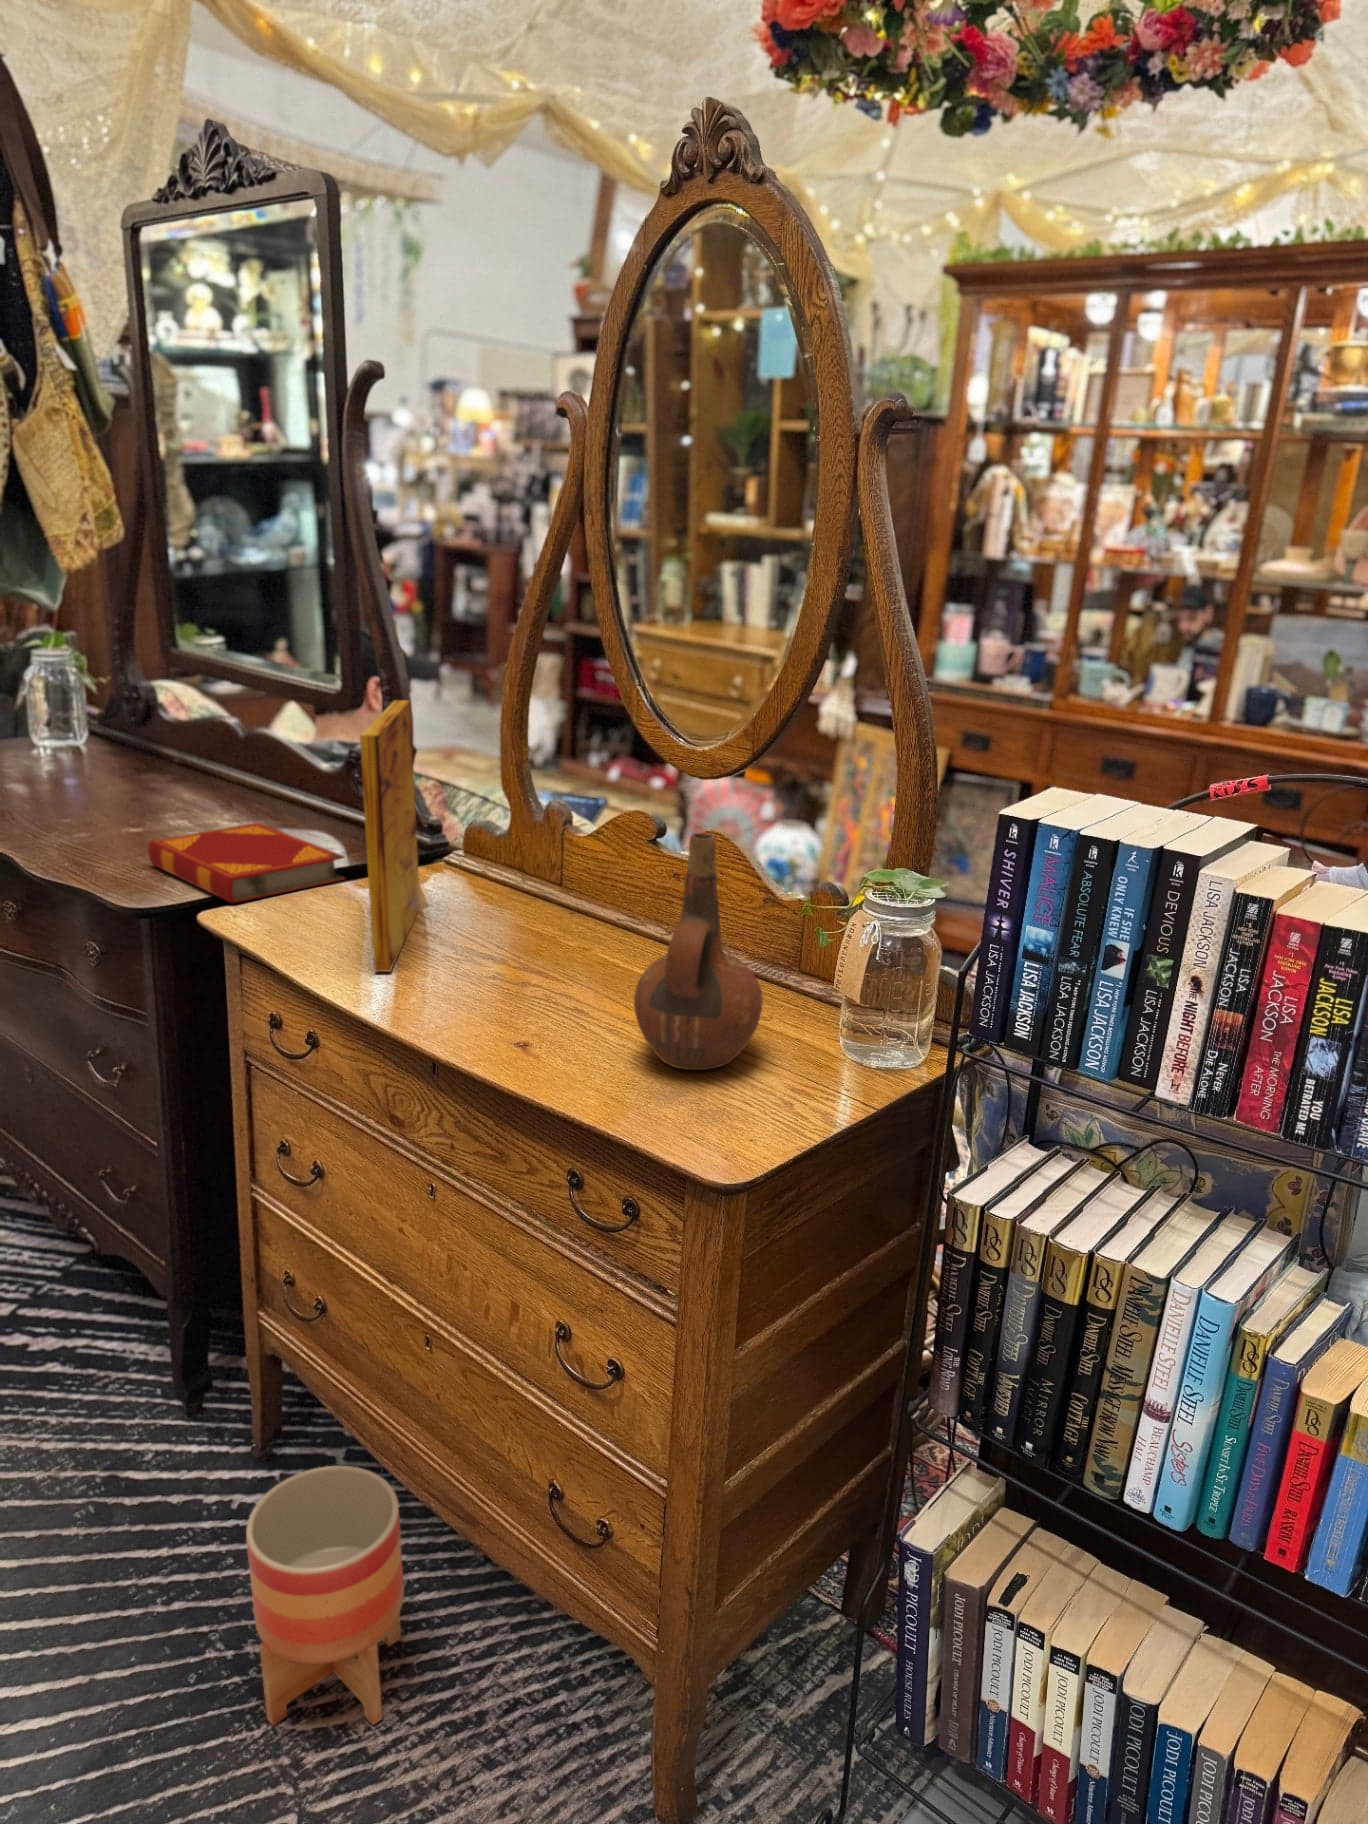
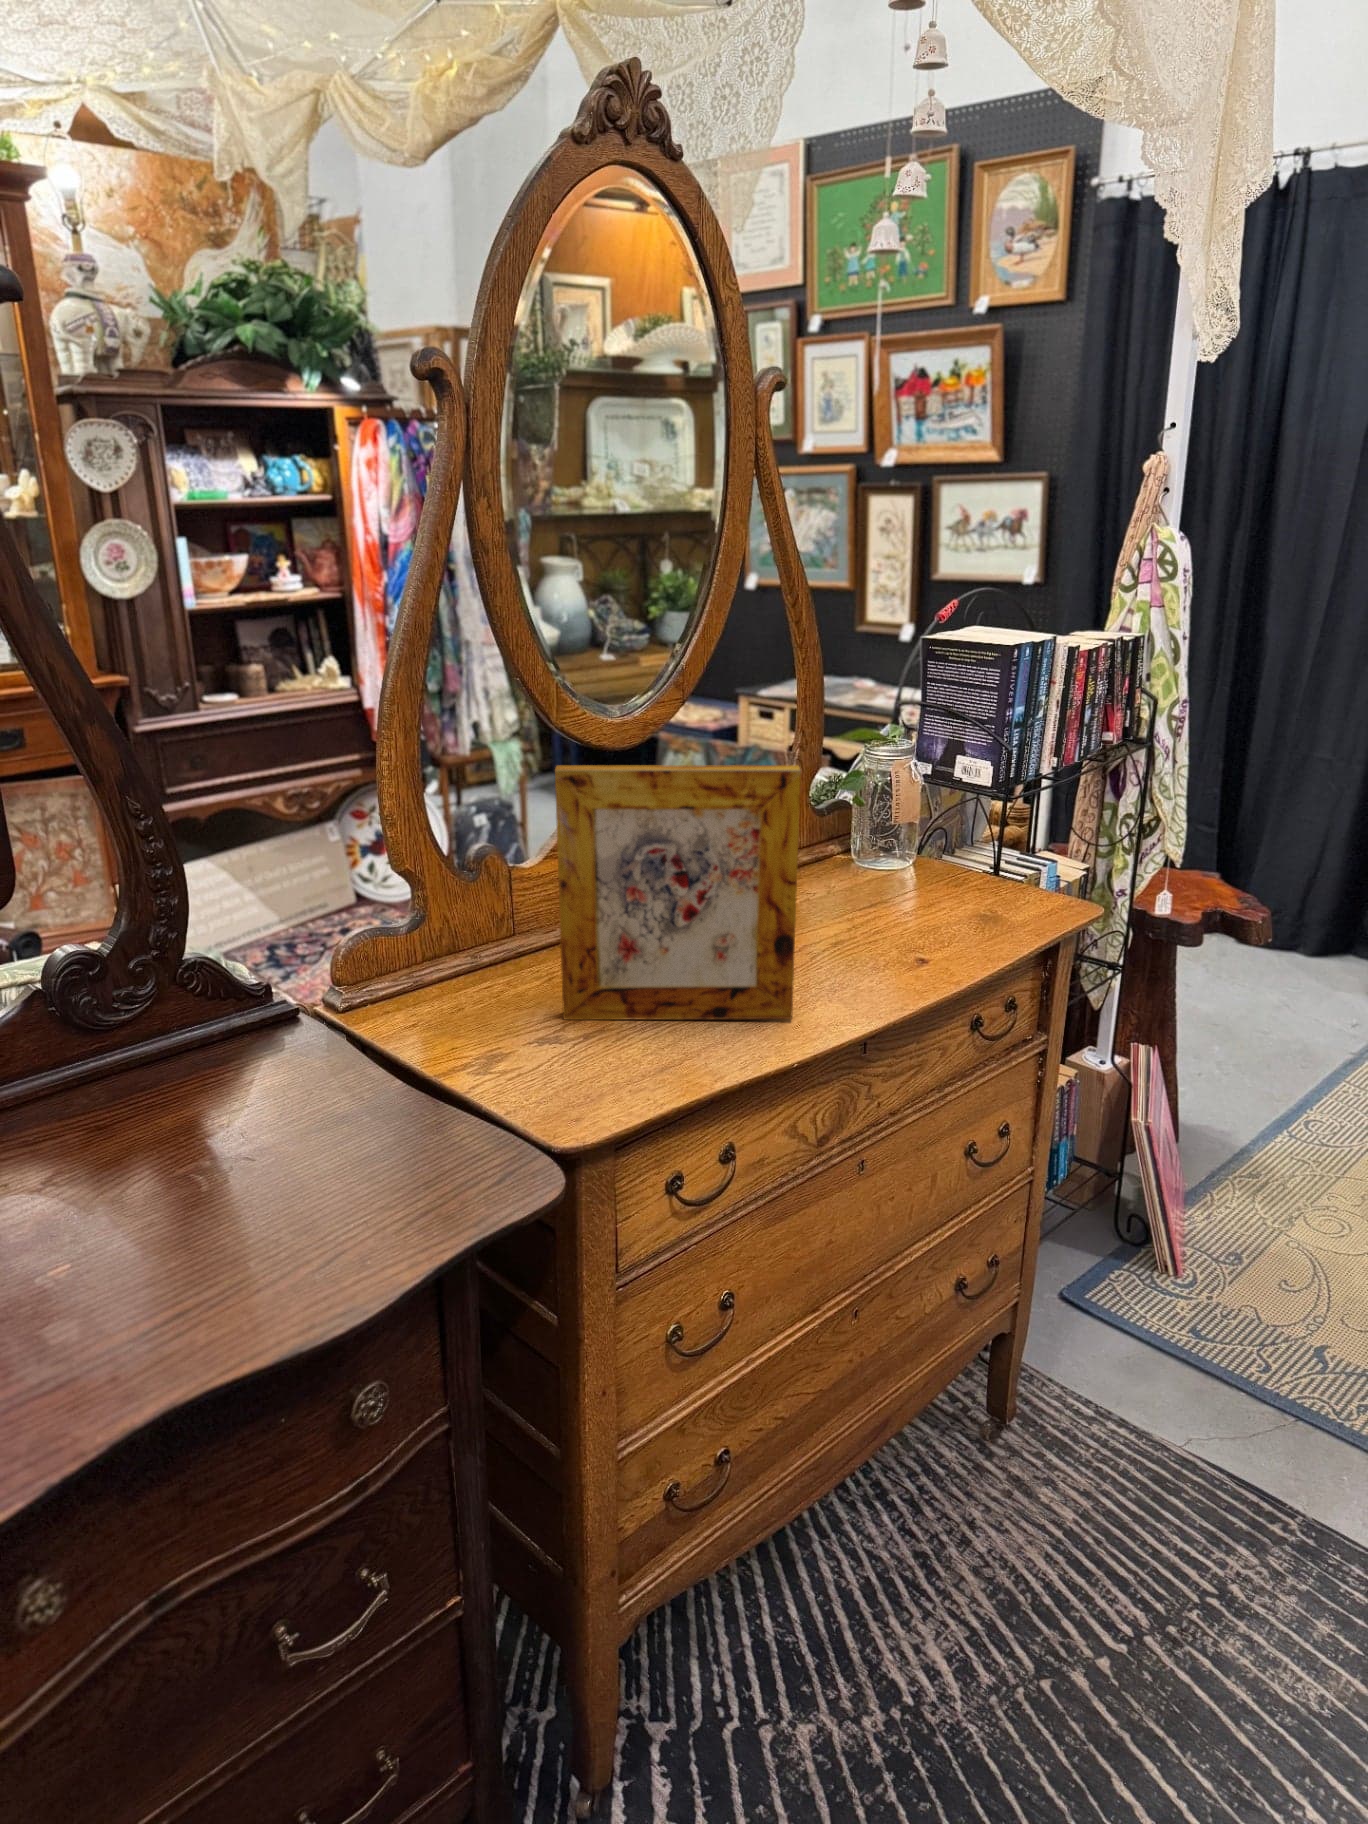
hardback book: present [148,823,345,903] -> none [161,1032,520,1234]
ceramic pitcher: present [634,833,763,1070] -> none [912,738,1020,914]
planter: present [246,1466,404,1725] -> none [835,1466,987,1722]

